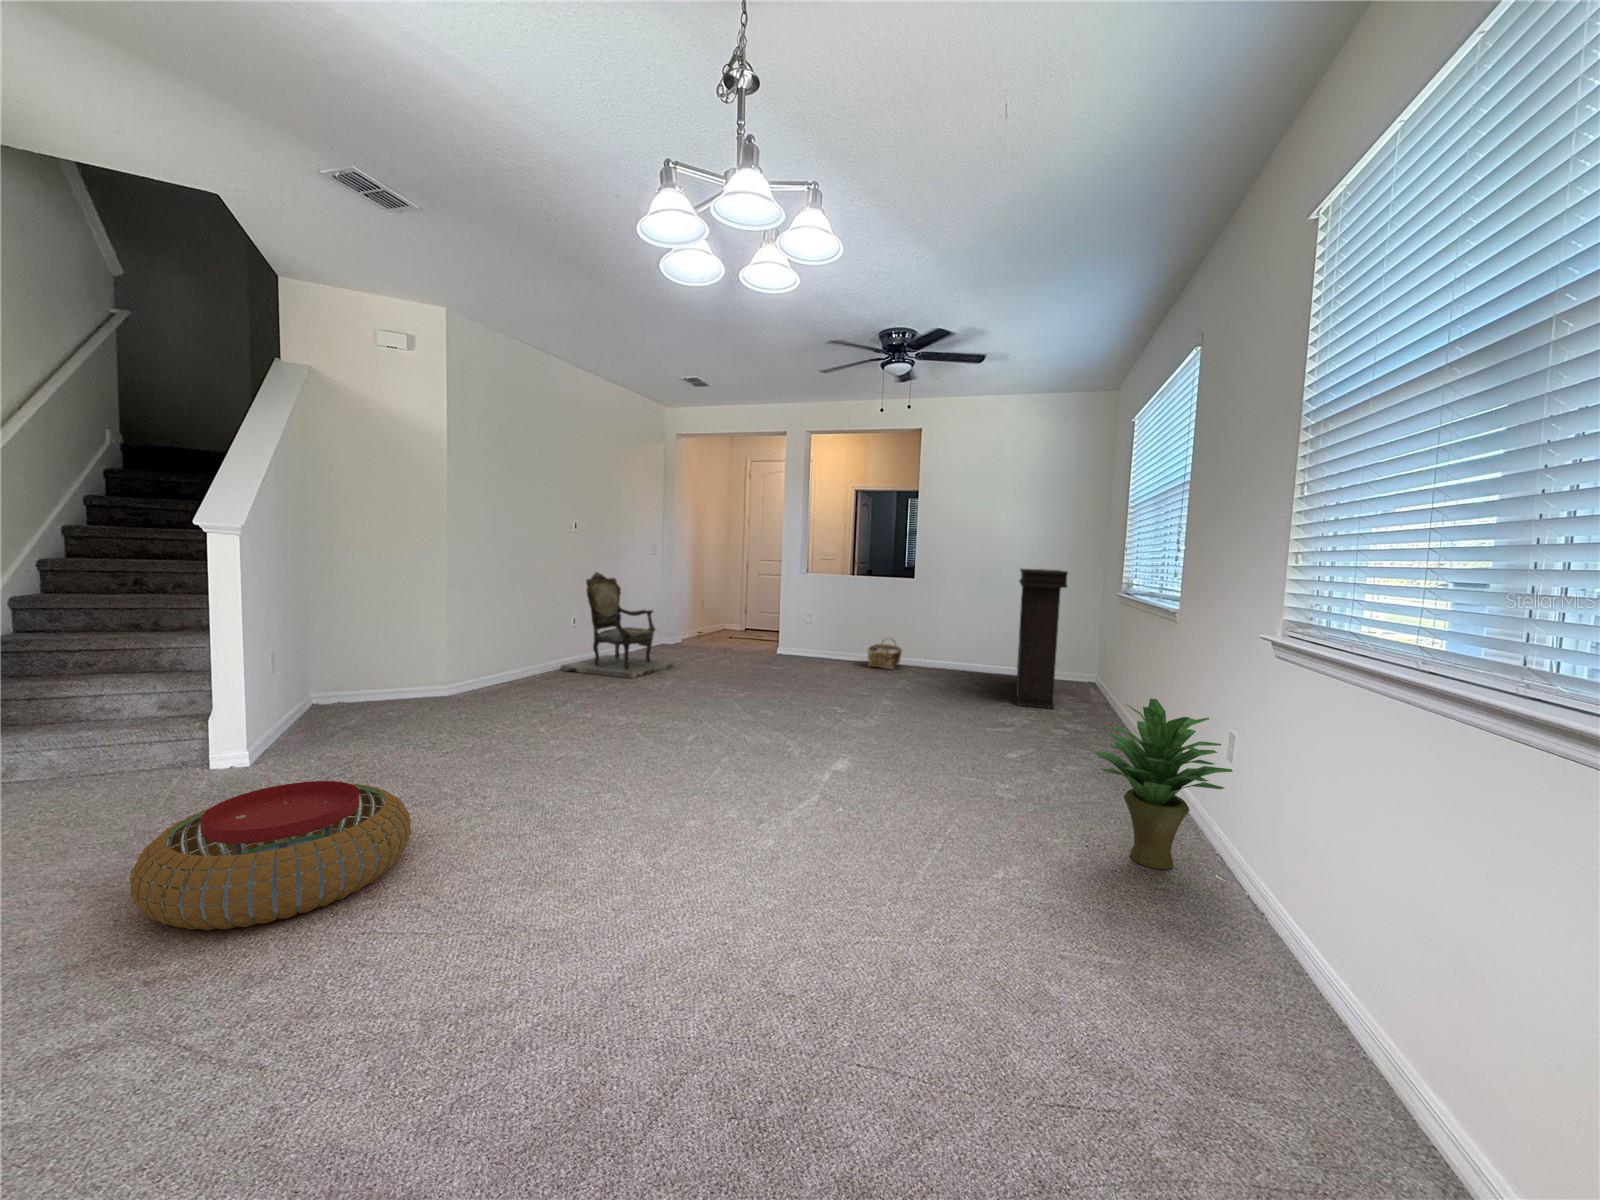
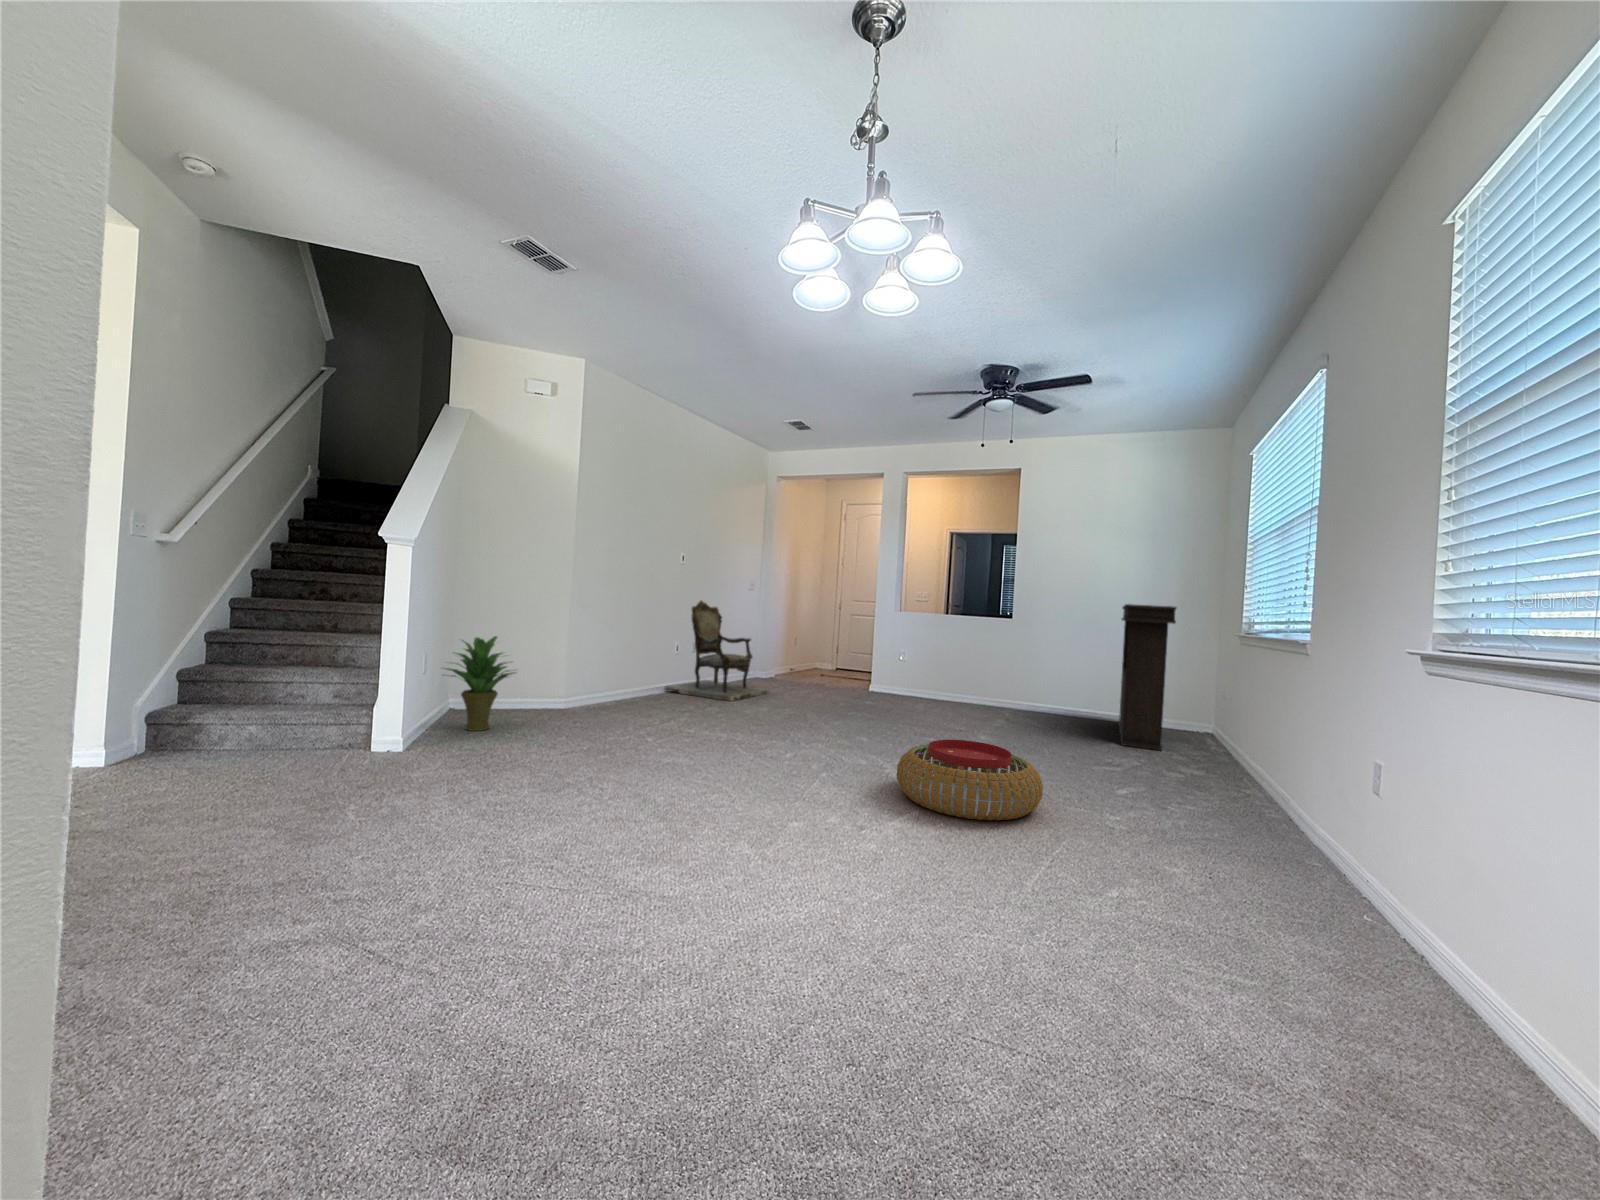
woven basket: present [868,640,902,669] -> none [959,675,995,707]
potted plant: present [1094,699,1233,869] -> present [446,636,515,731]
pouf: present [130,781,411,930] -> present [897,740,1043,820]

